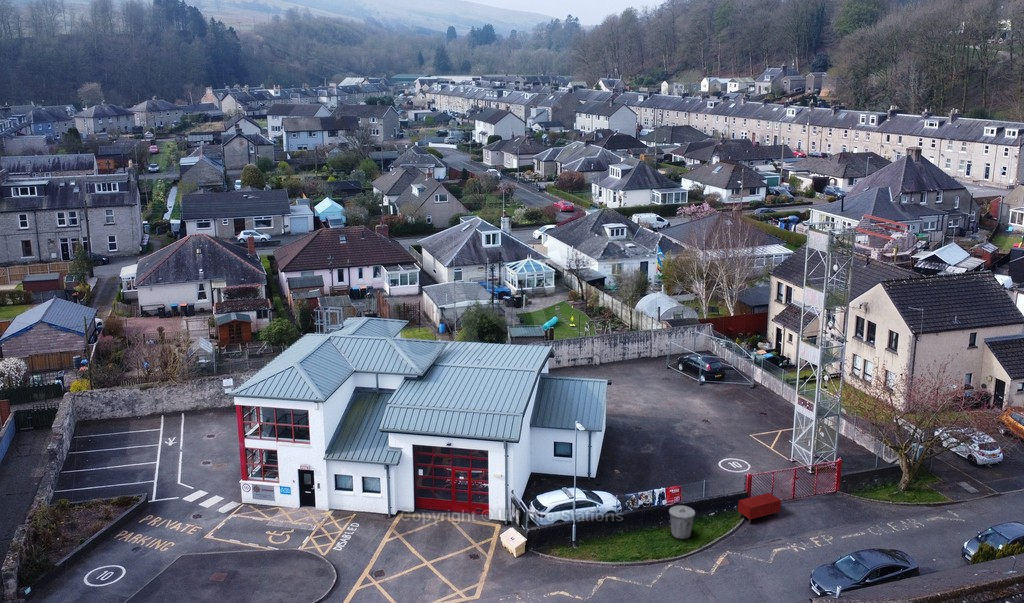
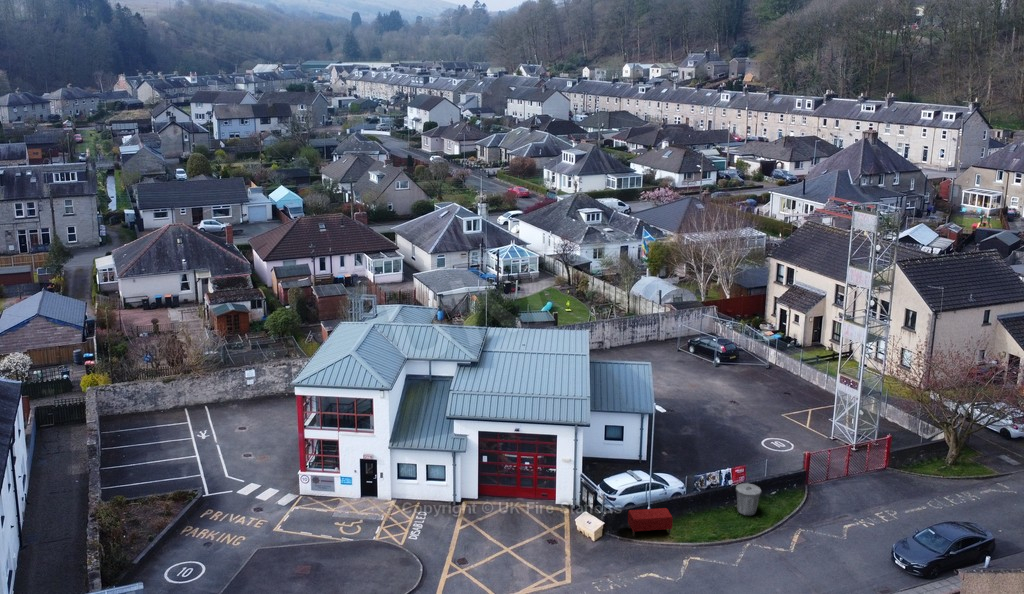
bench: present [738,493,781,524] -> present [628,508,673,536]

